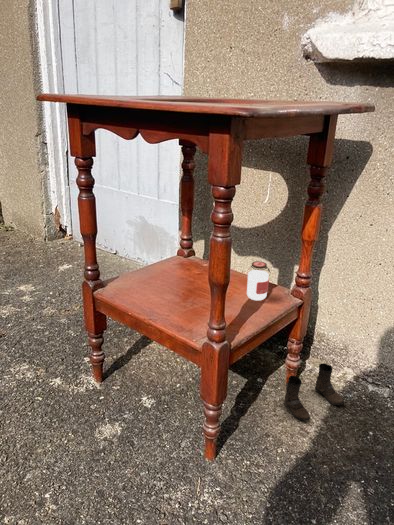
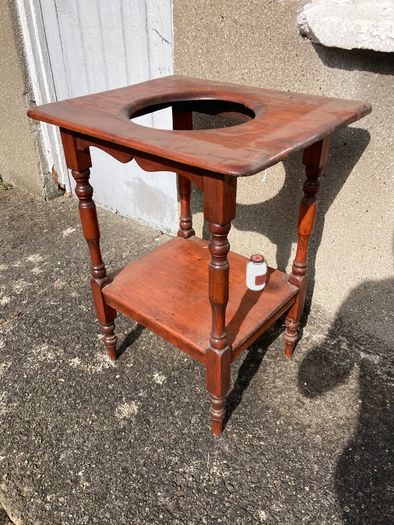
boots: present [284,363,344,421] -> none [283,338,337,393]

